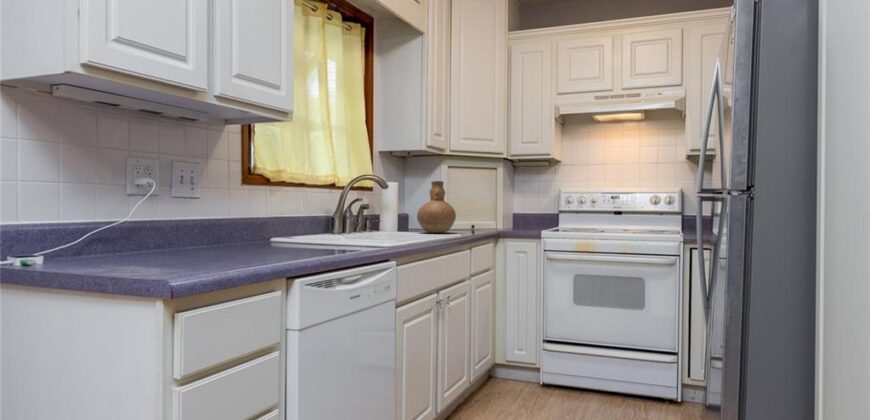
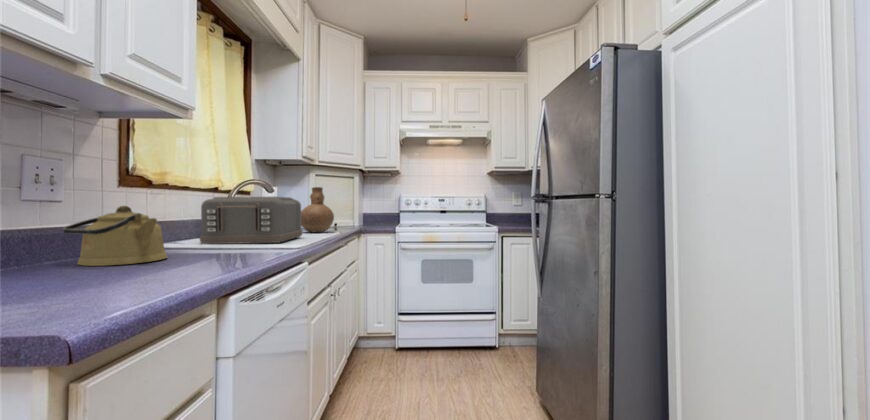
toaster: none [309,193,411,241] -> present [200,197,303,244]
kettle: none [200,202,271,251] -> present [63,206,167,266]

